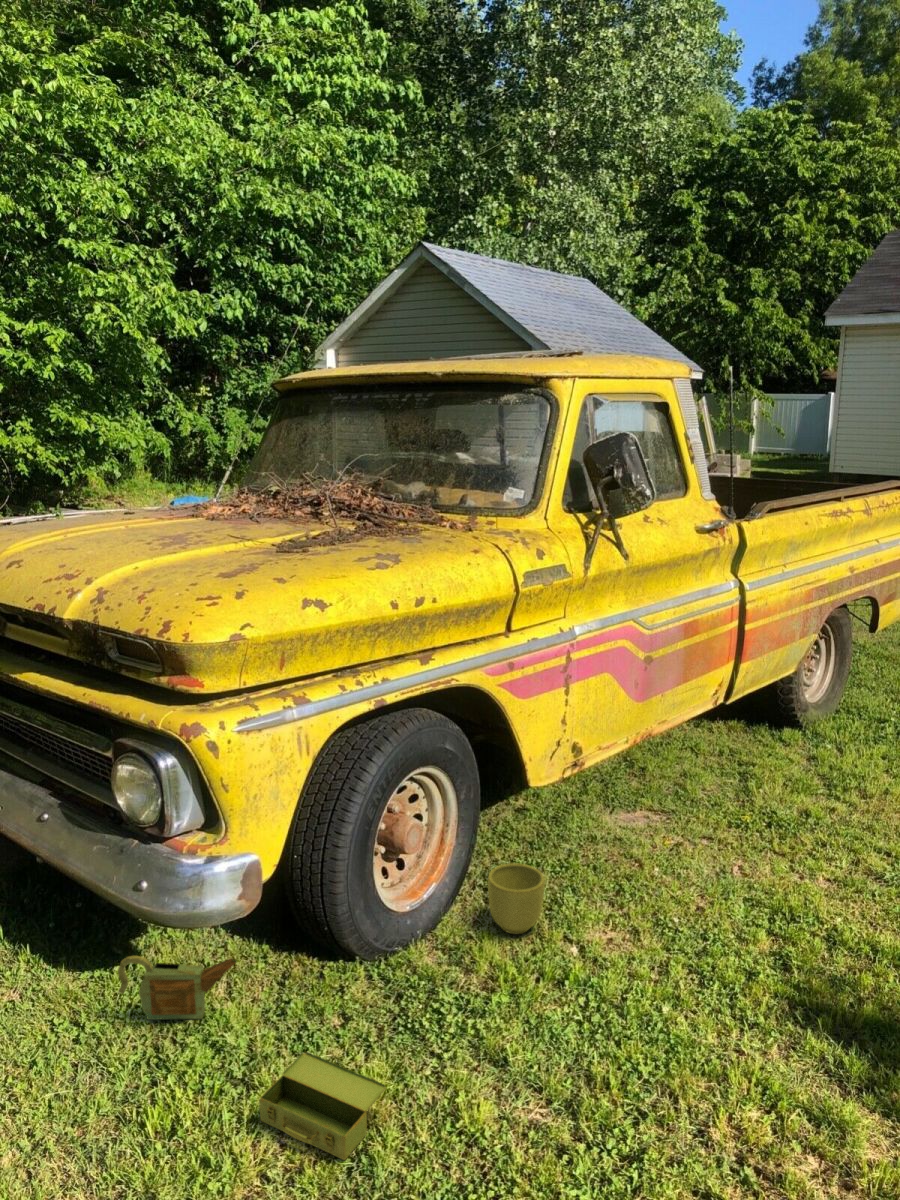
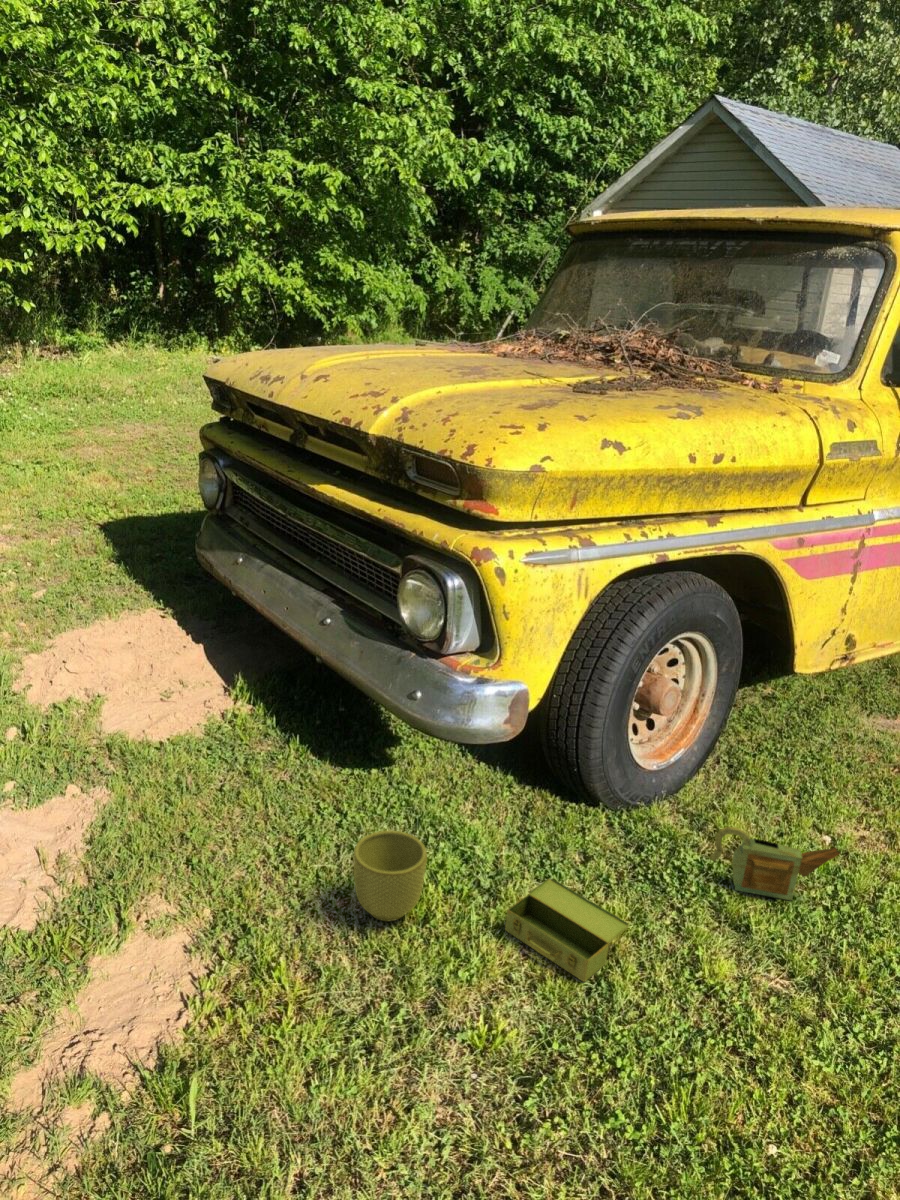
planter: present [488,863,545,934] -> present [353,830,427,922]
watering can: present [118,956,237,1020] -> present [710,827,841,900]

